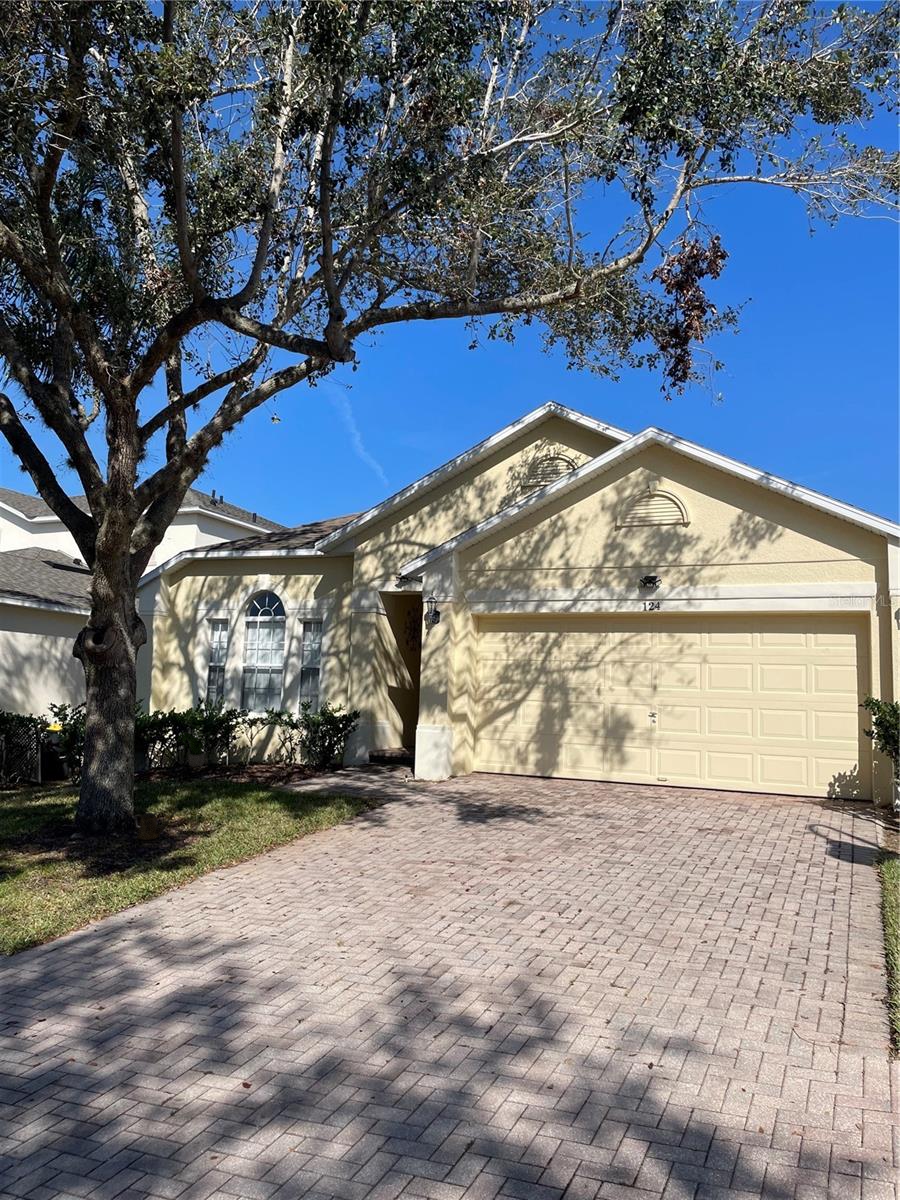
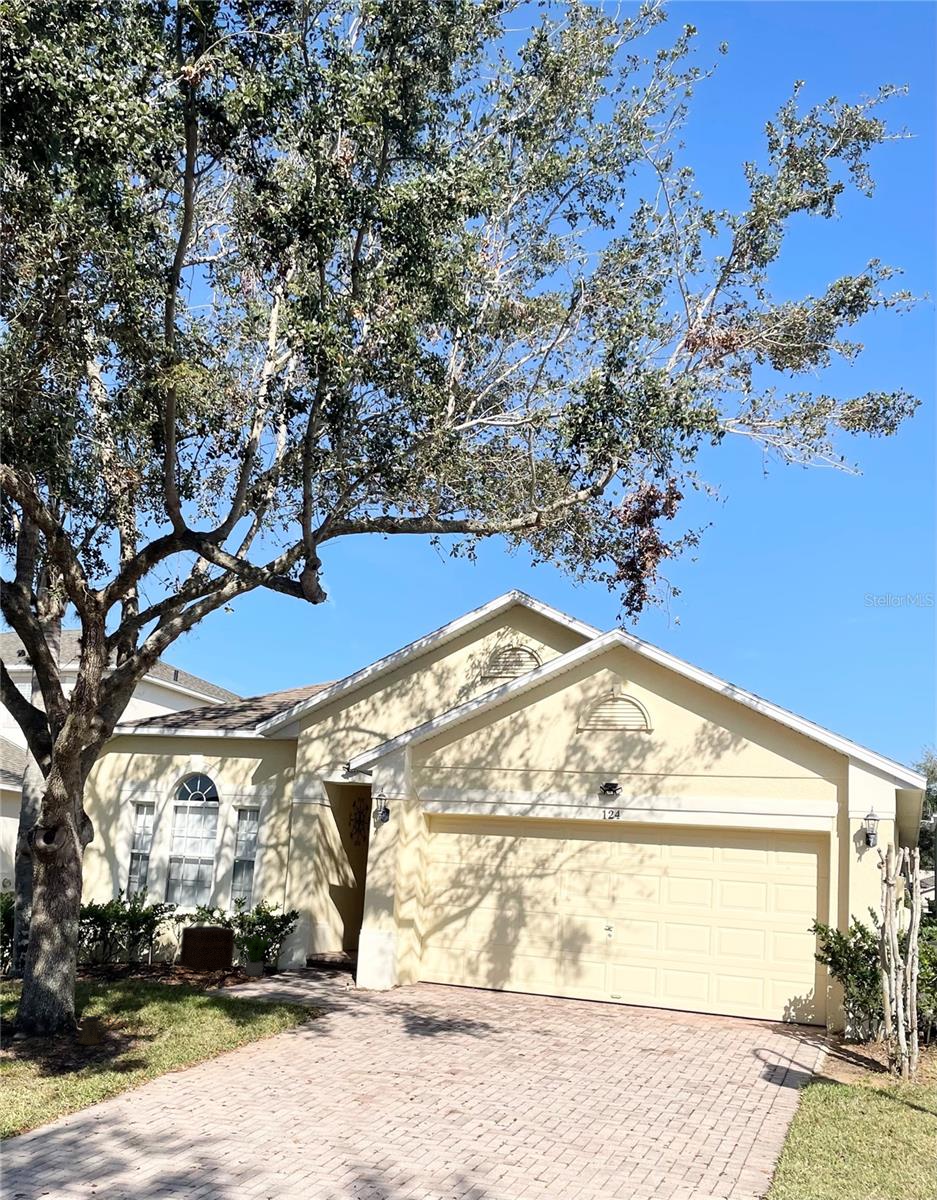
wooden crate: none [256,726,304,767] -> present [179,925,235,971]
potted plant: present [178,732,213,767] -> present [234,935,279,976]

